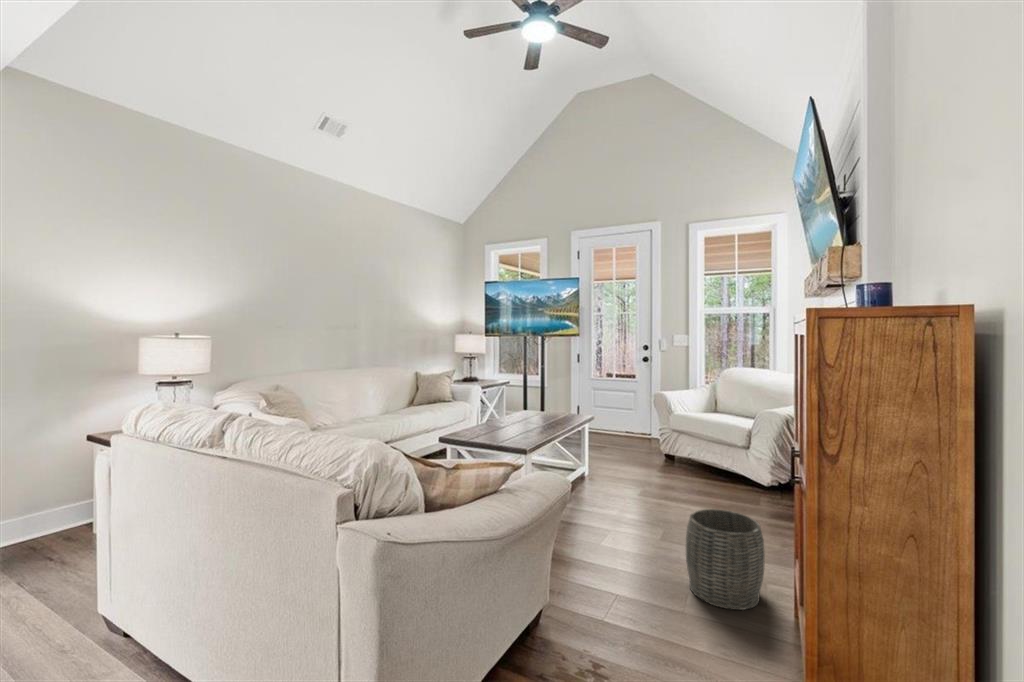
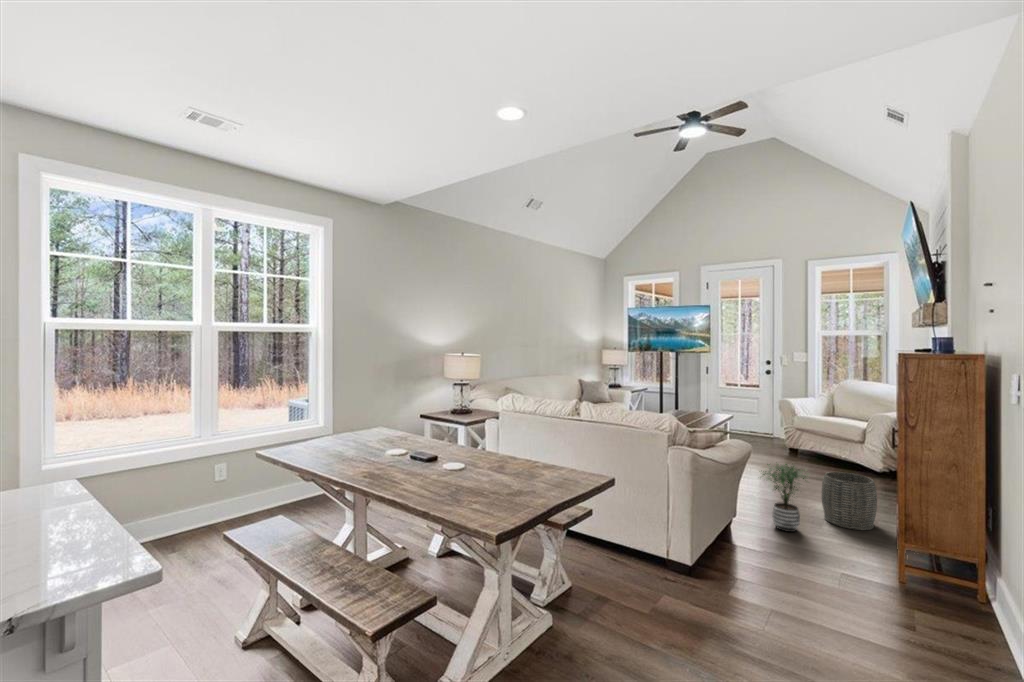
potted plant: none [583,504,665,628] -> present [759,464,806,532]

